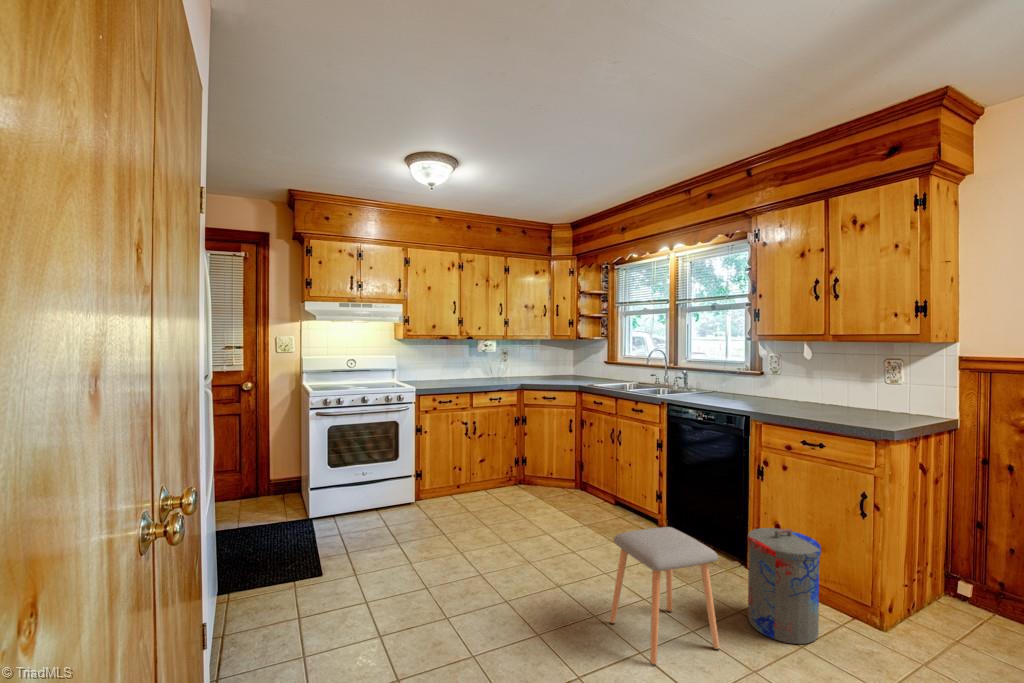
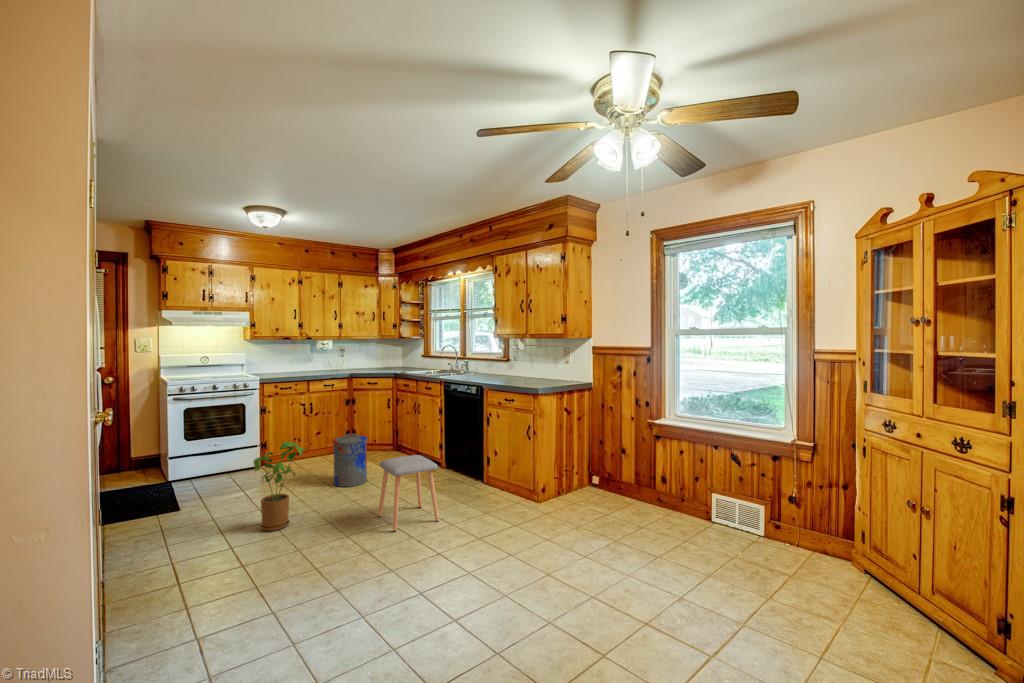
house plant: none [430,494,504,632] -> present [254,441,306,531]
trash can: present [748,528,821,644] -> present [333,433,367,487]

